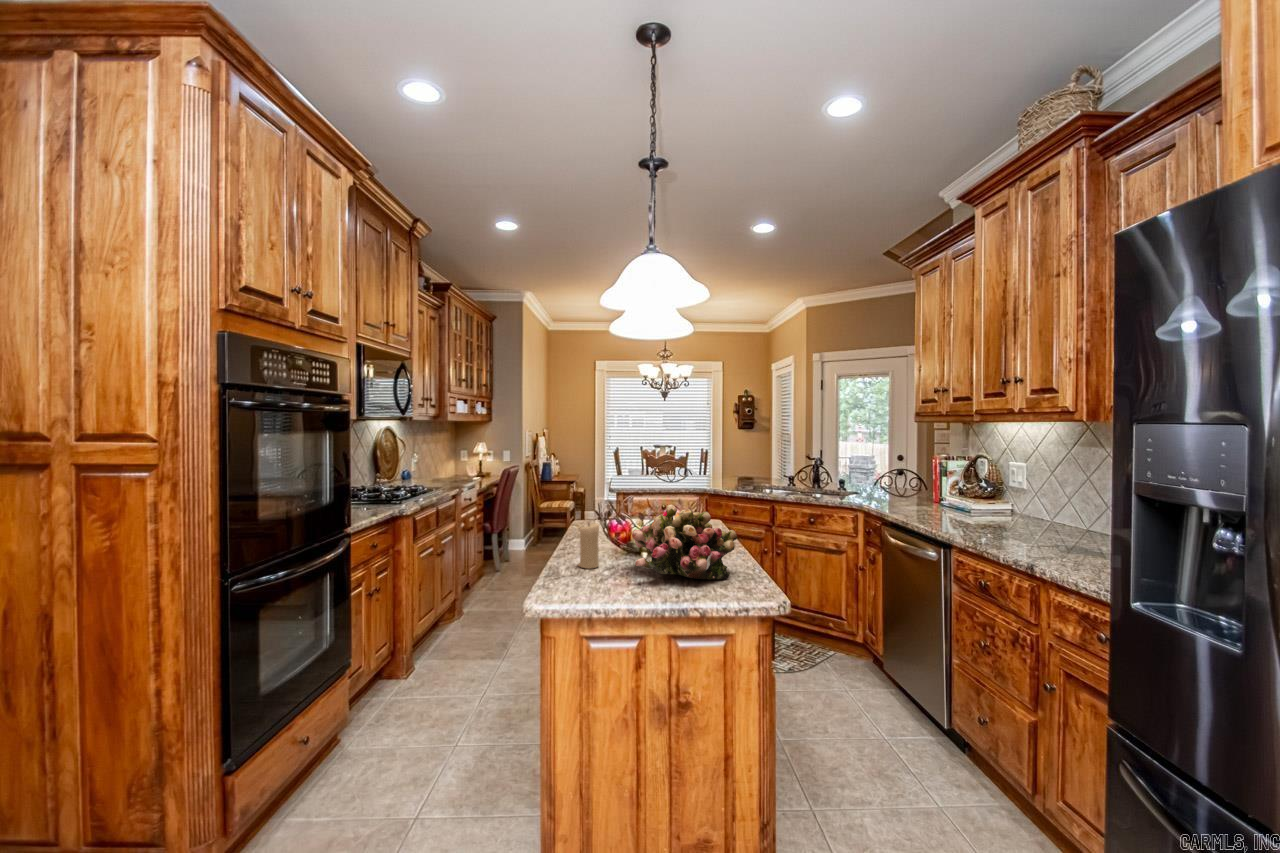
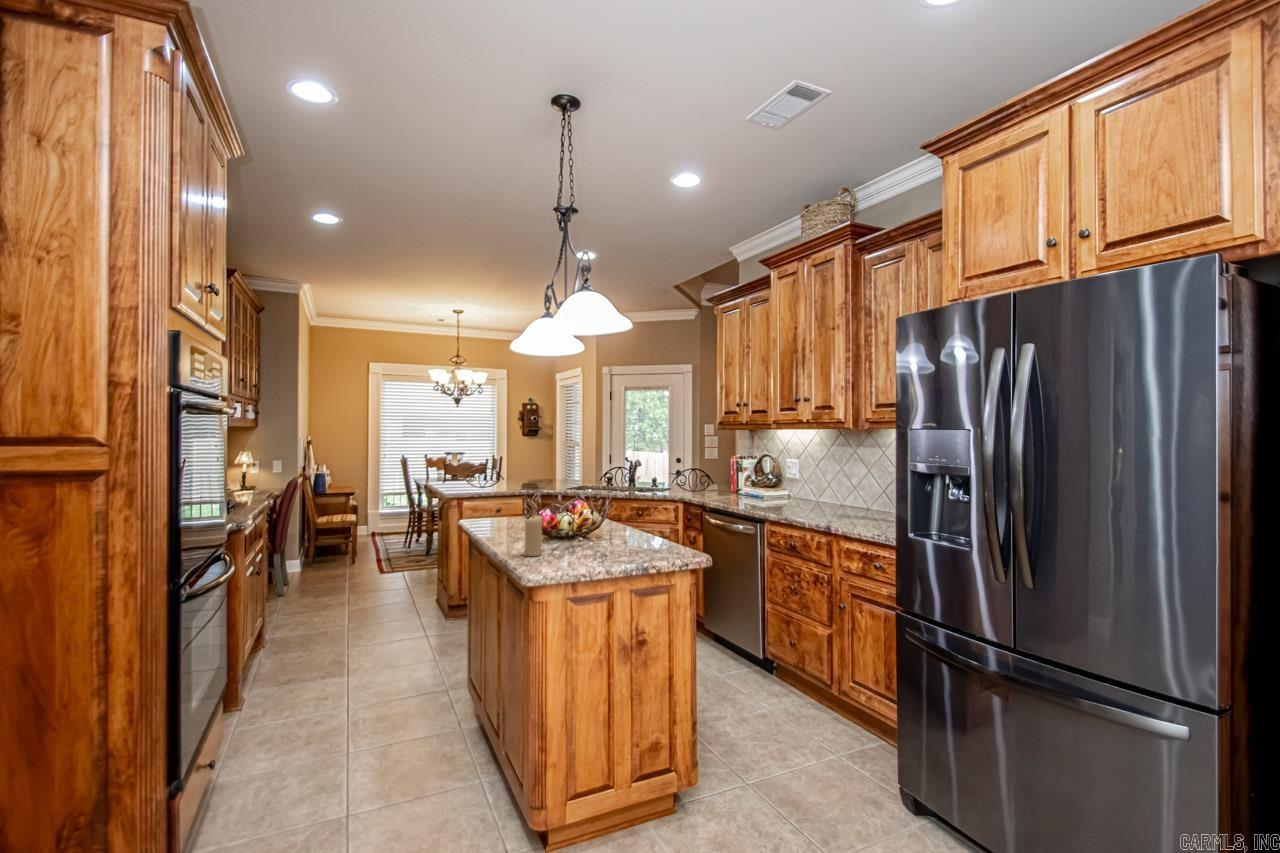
flower arrangement: present [632,505,737,580] -> none [572,495,661,553]

